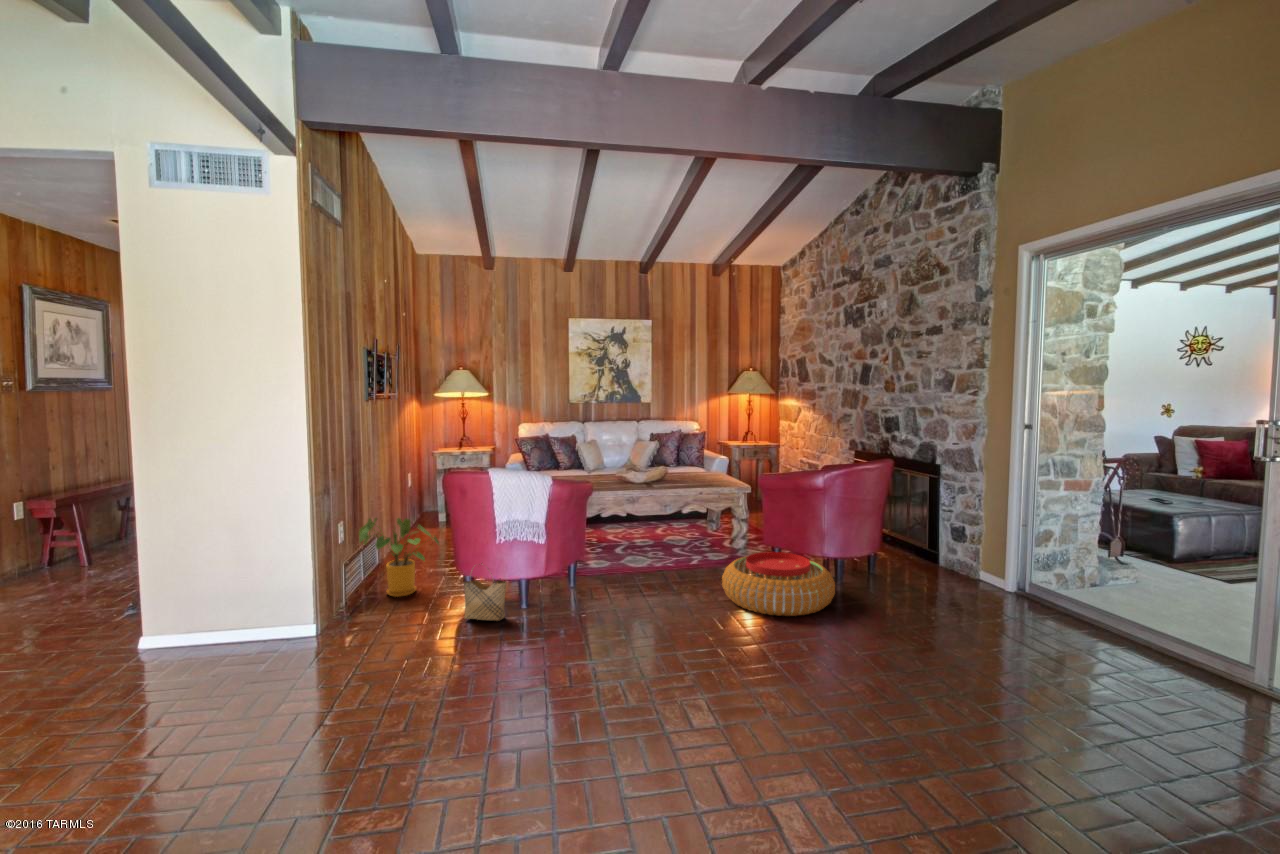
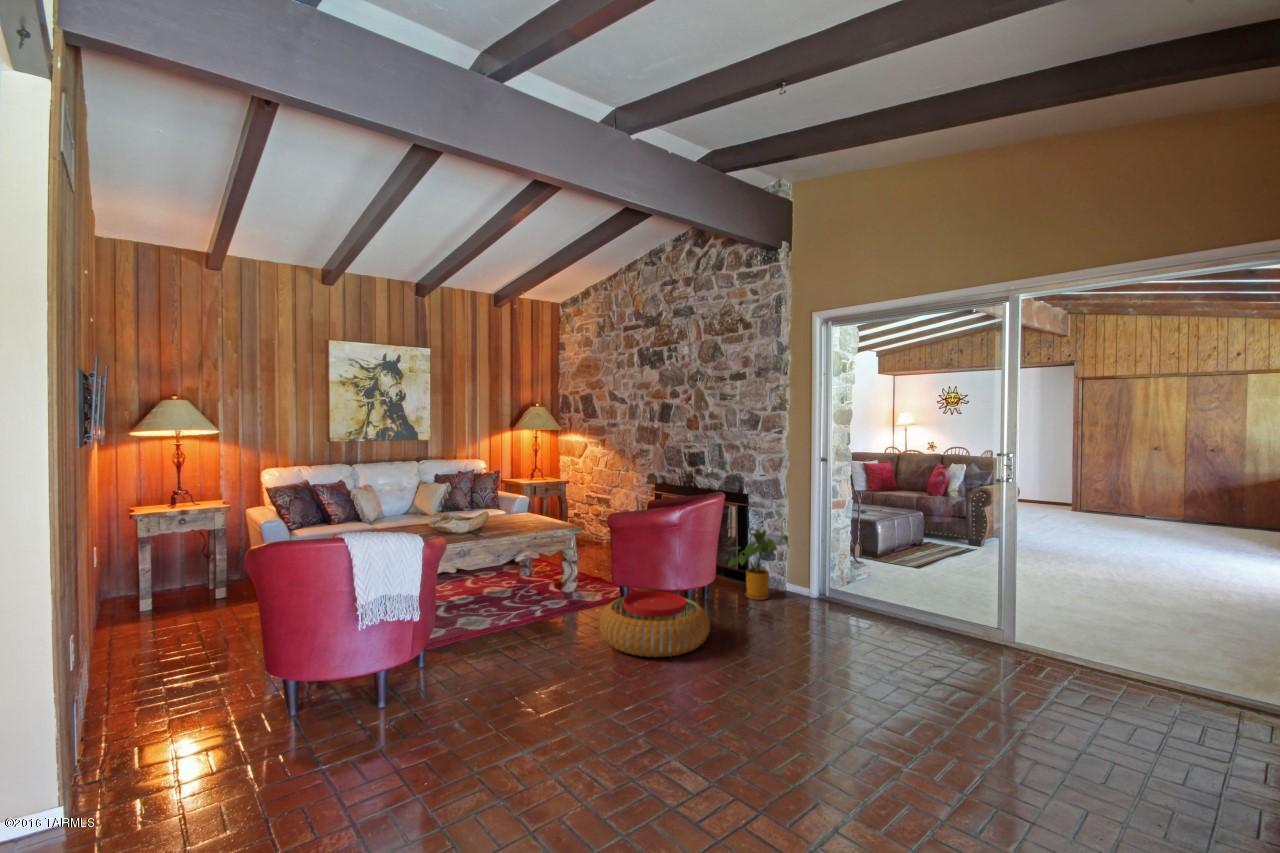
house plant: present [358,518,439,597] -> present [728,530,789,600]
woven basket: present [464,563,507,621] -> none [312,650,376,739]

